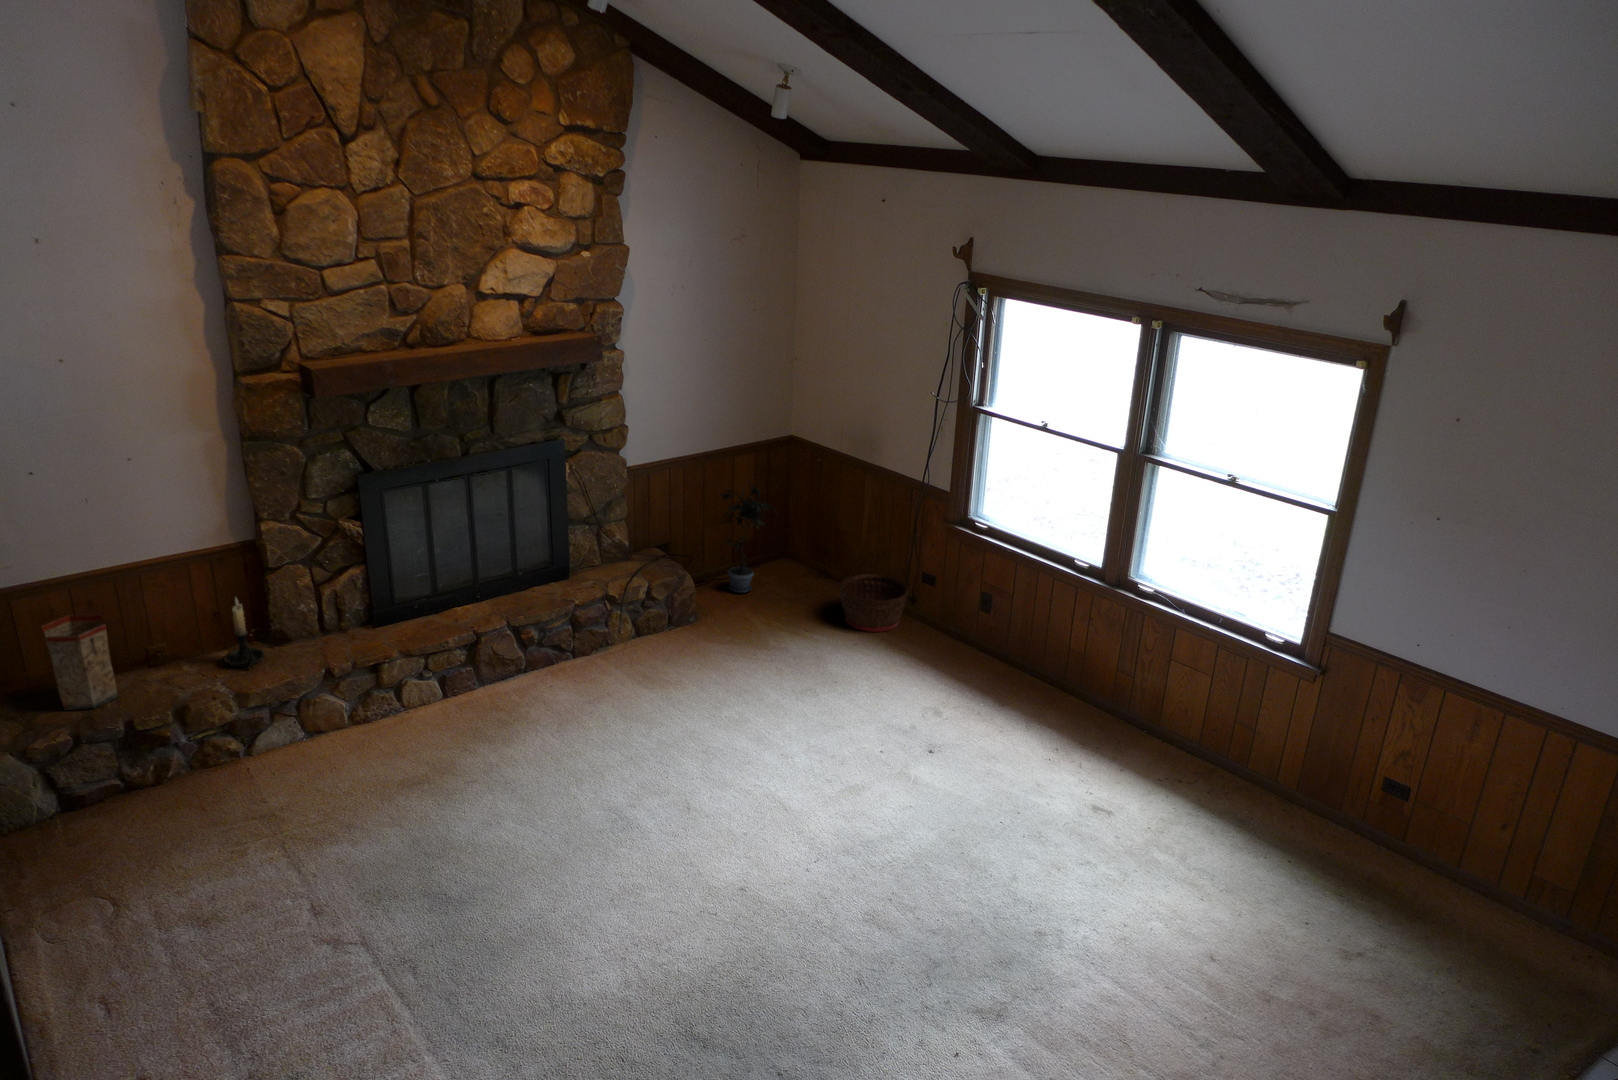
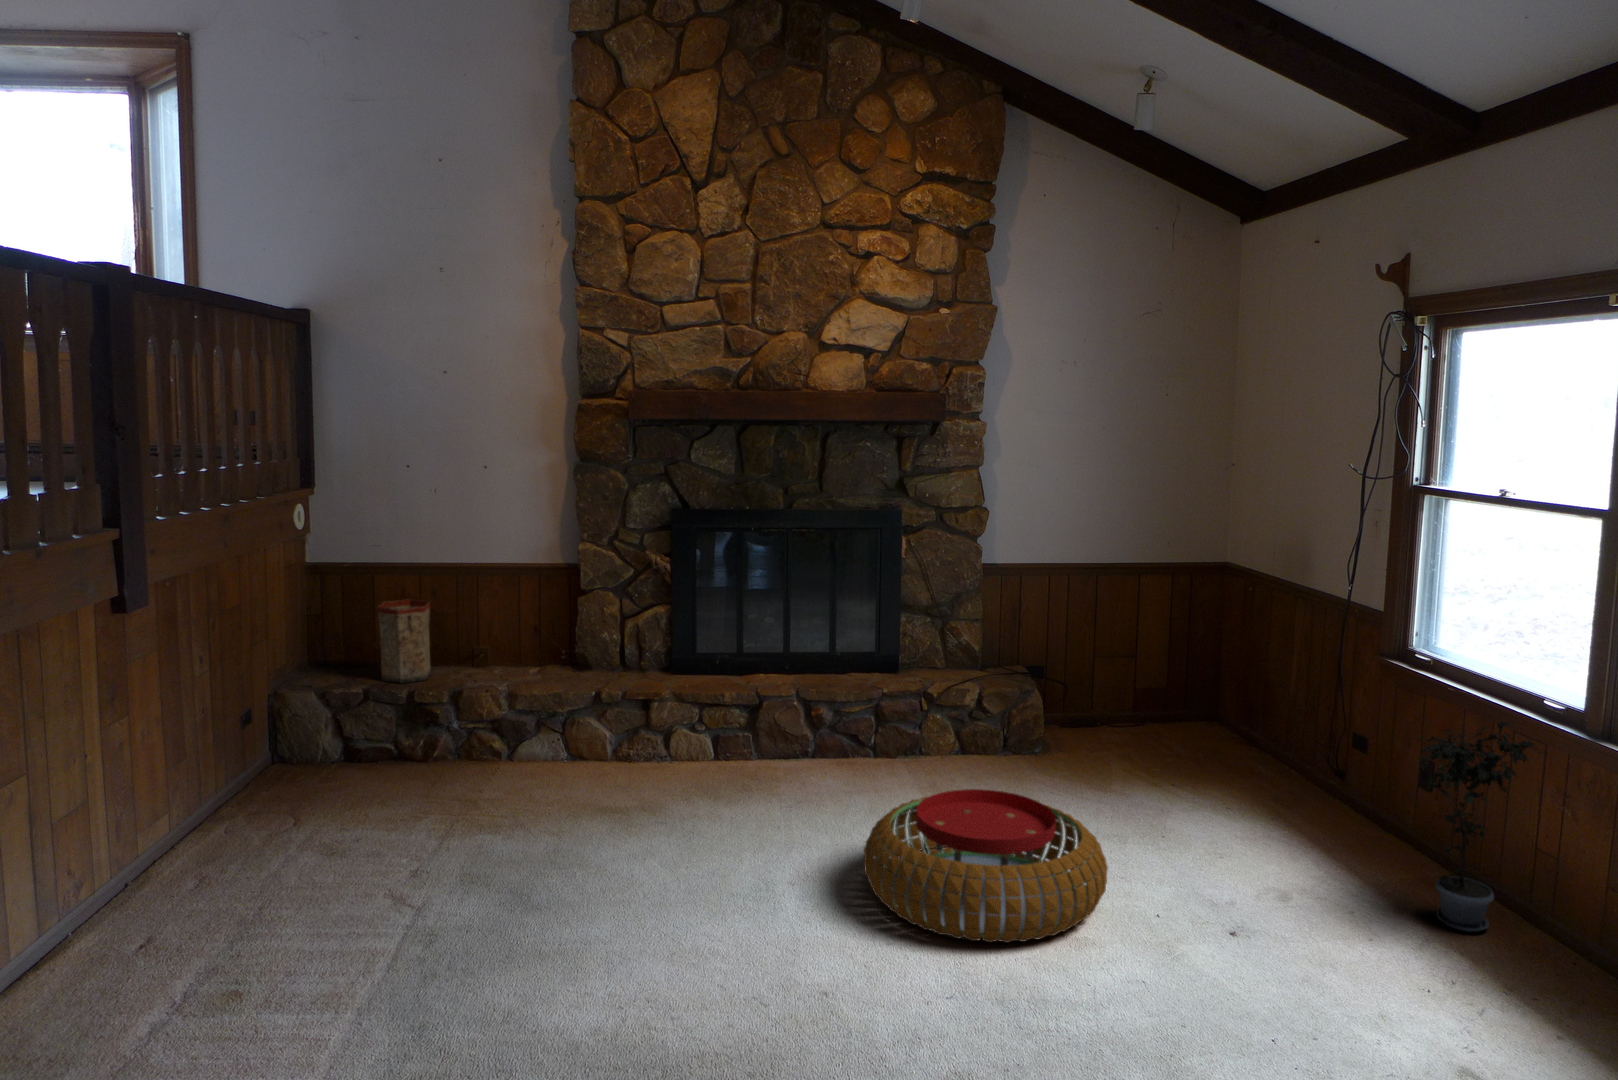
potted plant: present [721,481,773,593] -> present [1418,721,1536,932]
basket: present [840,574,908,632] -> none [1224,724,1325,799]
candle holder: present [224,598,265,668] -> none [523,608,561,680]
pouf: none [677,693,859,822] -> present [864,789,1108,943]

